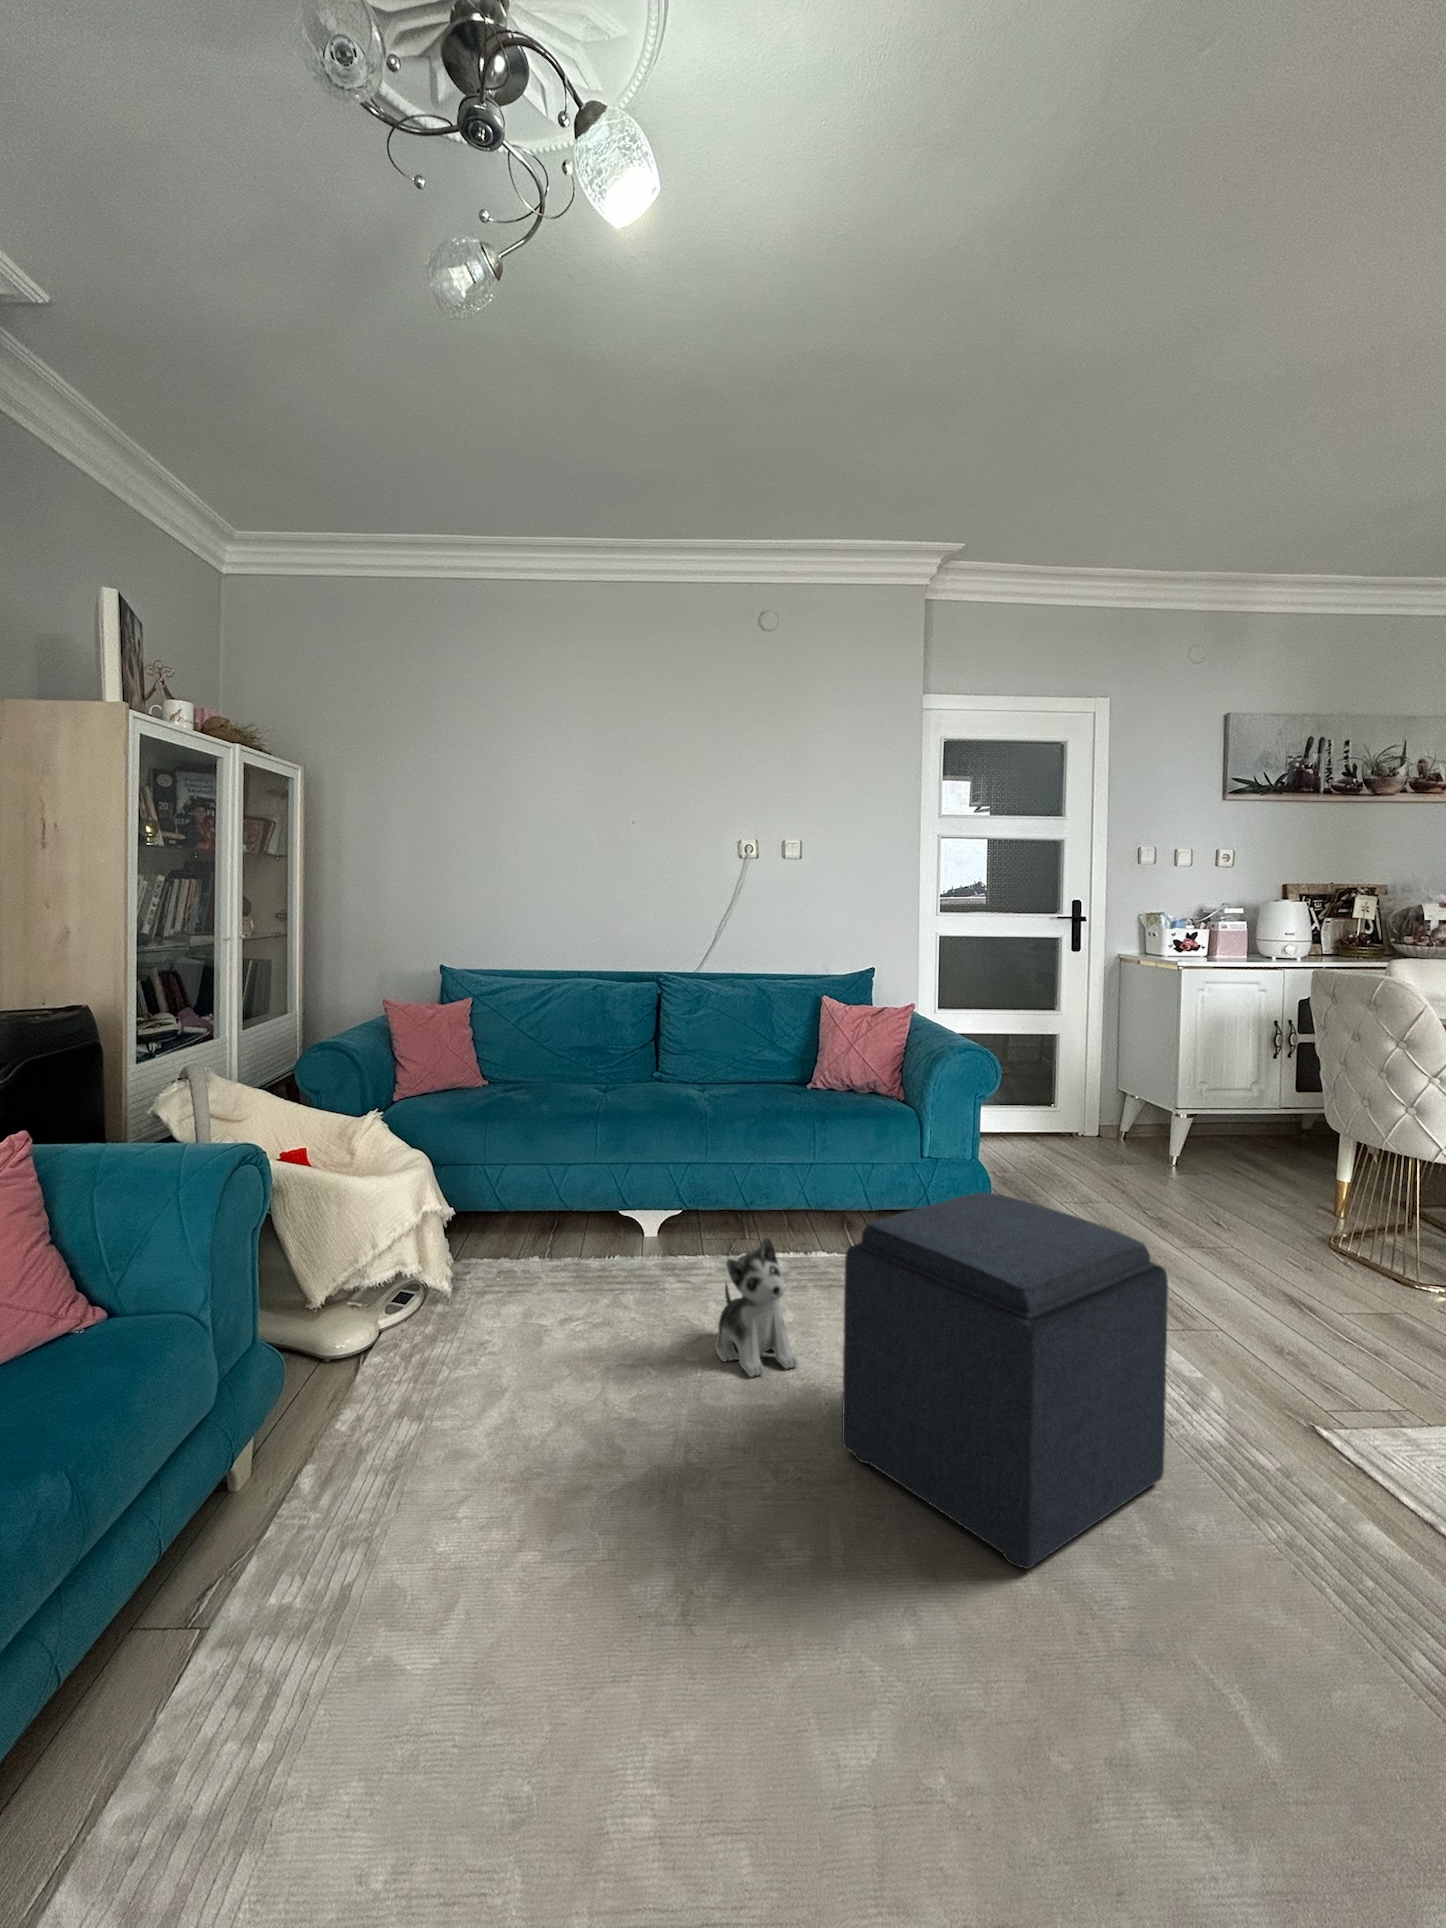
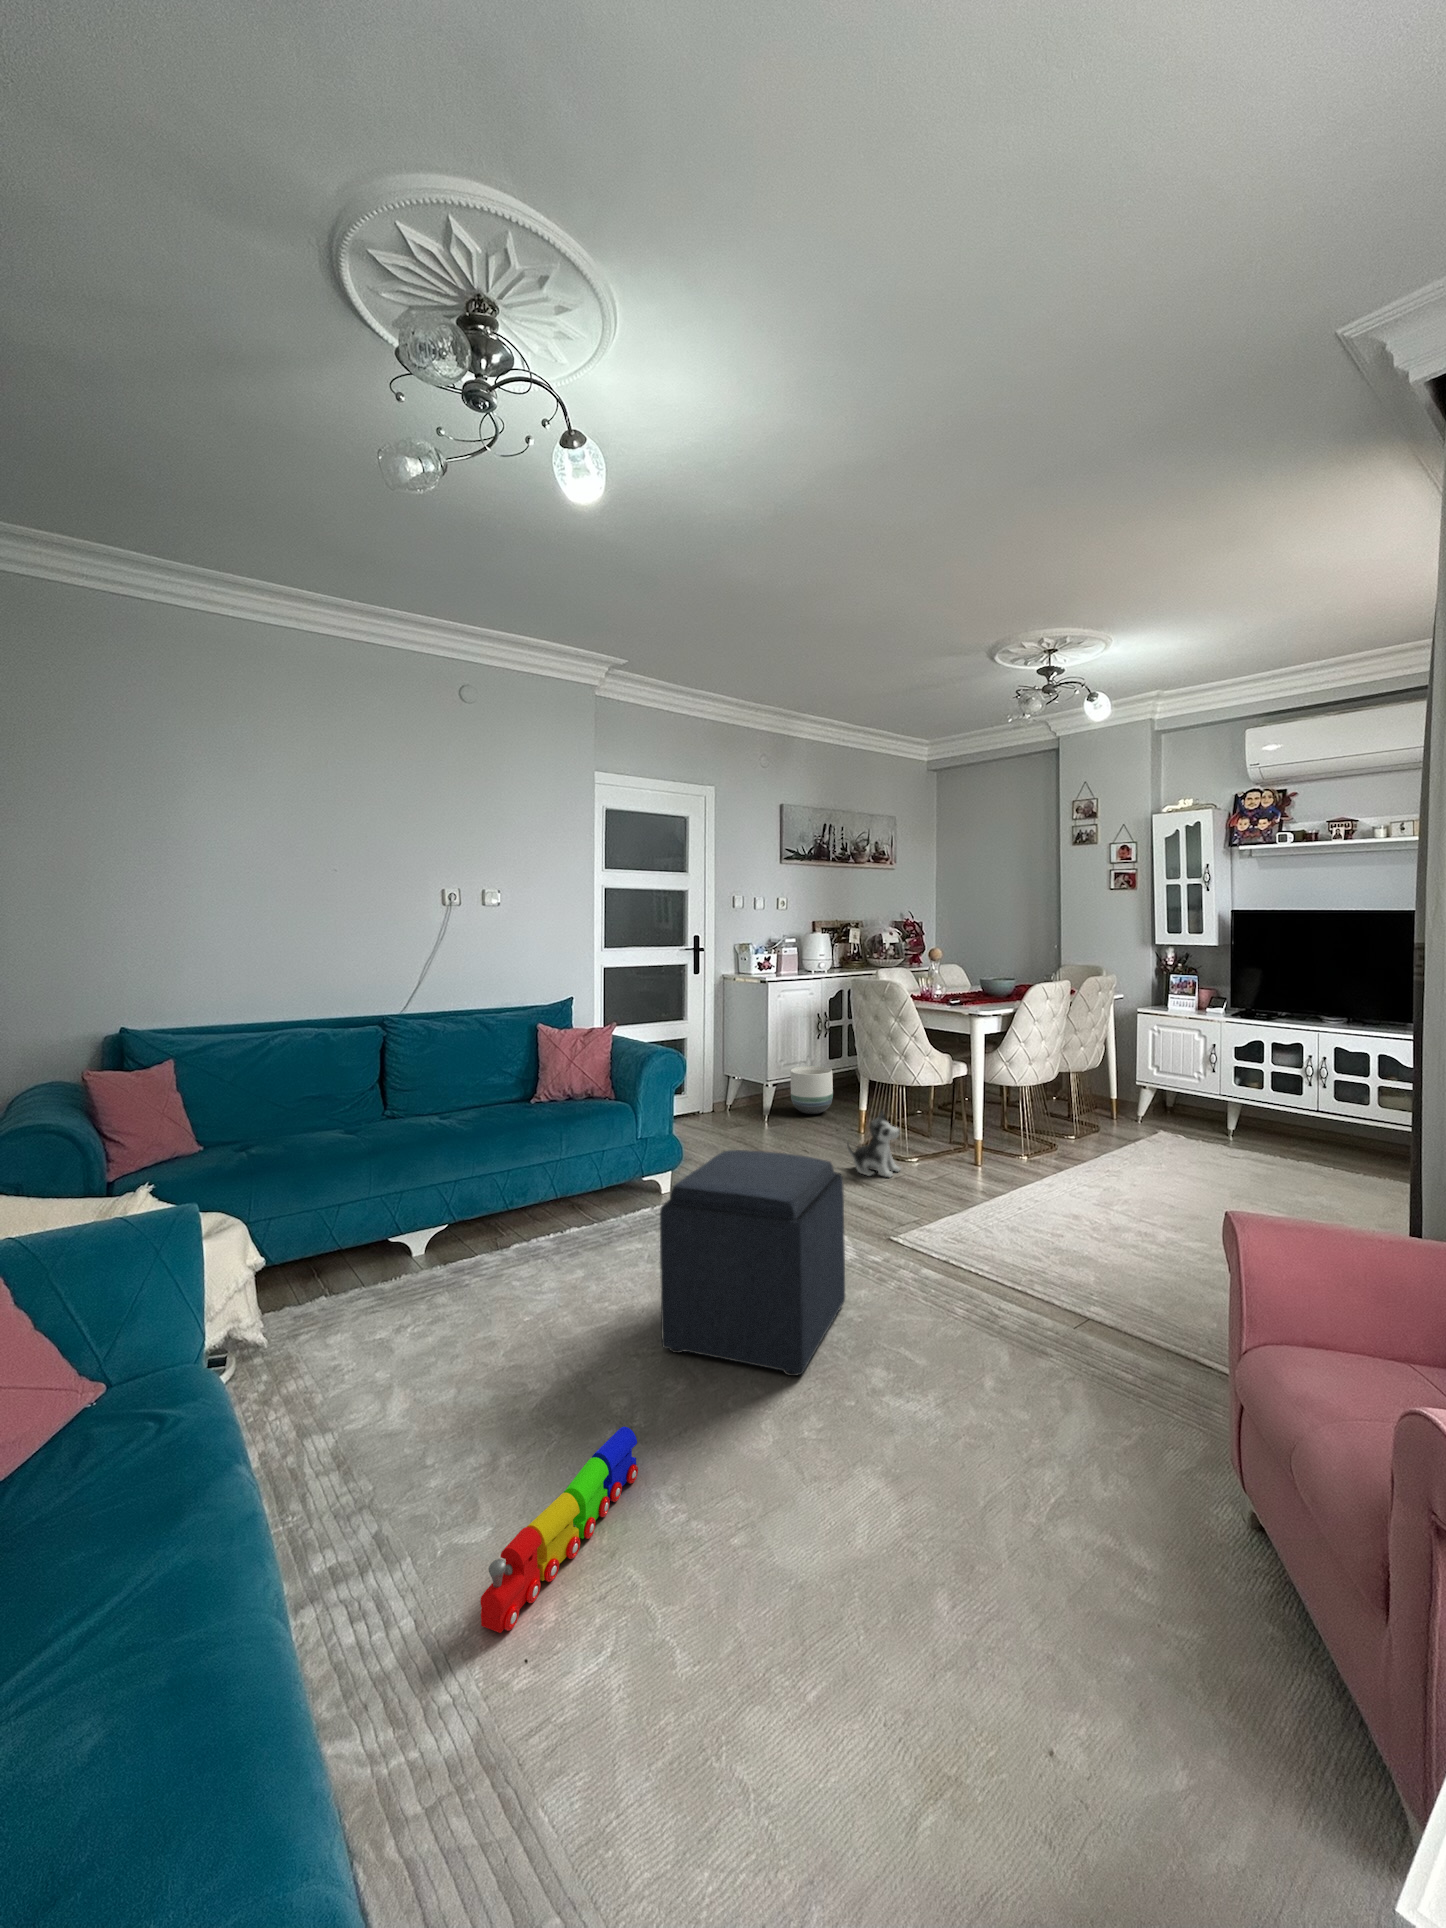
planter: none [1215,1102,1291,1177] -> present [790,1066,833,1114]
plush toy: present [715,1237,798,1377] -> present [847,1111,901,1177]
toy train: none [431,1537,715,1745] -> present [480,1427,638,1633]

